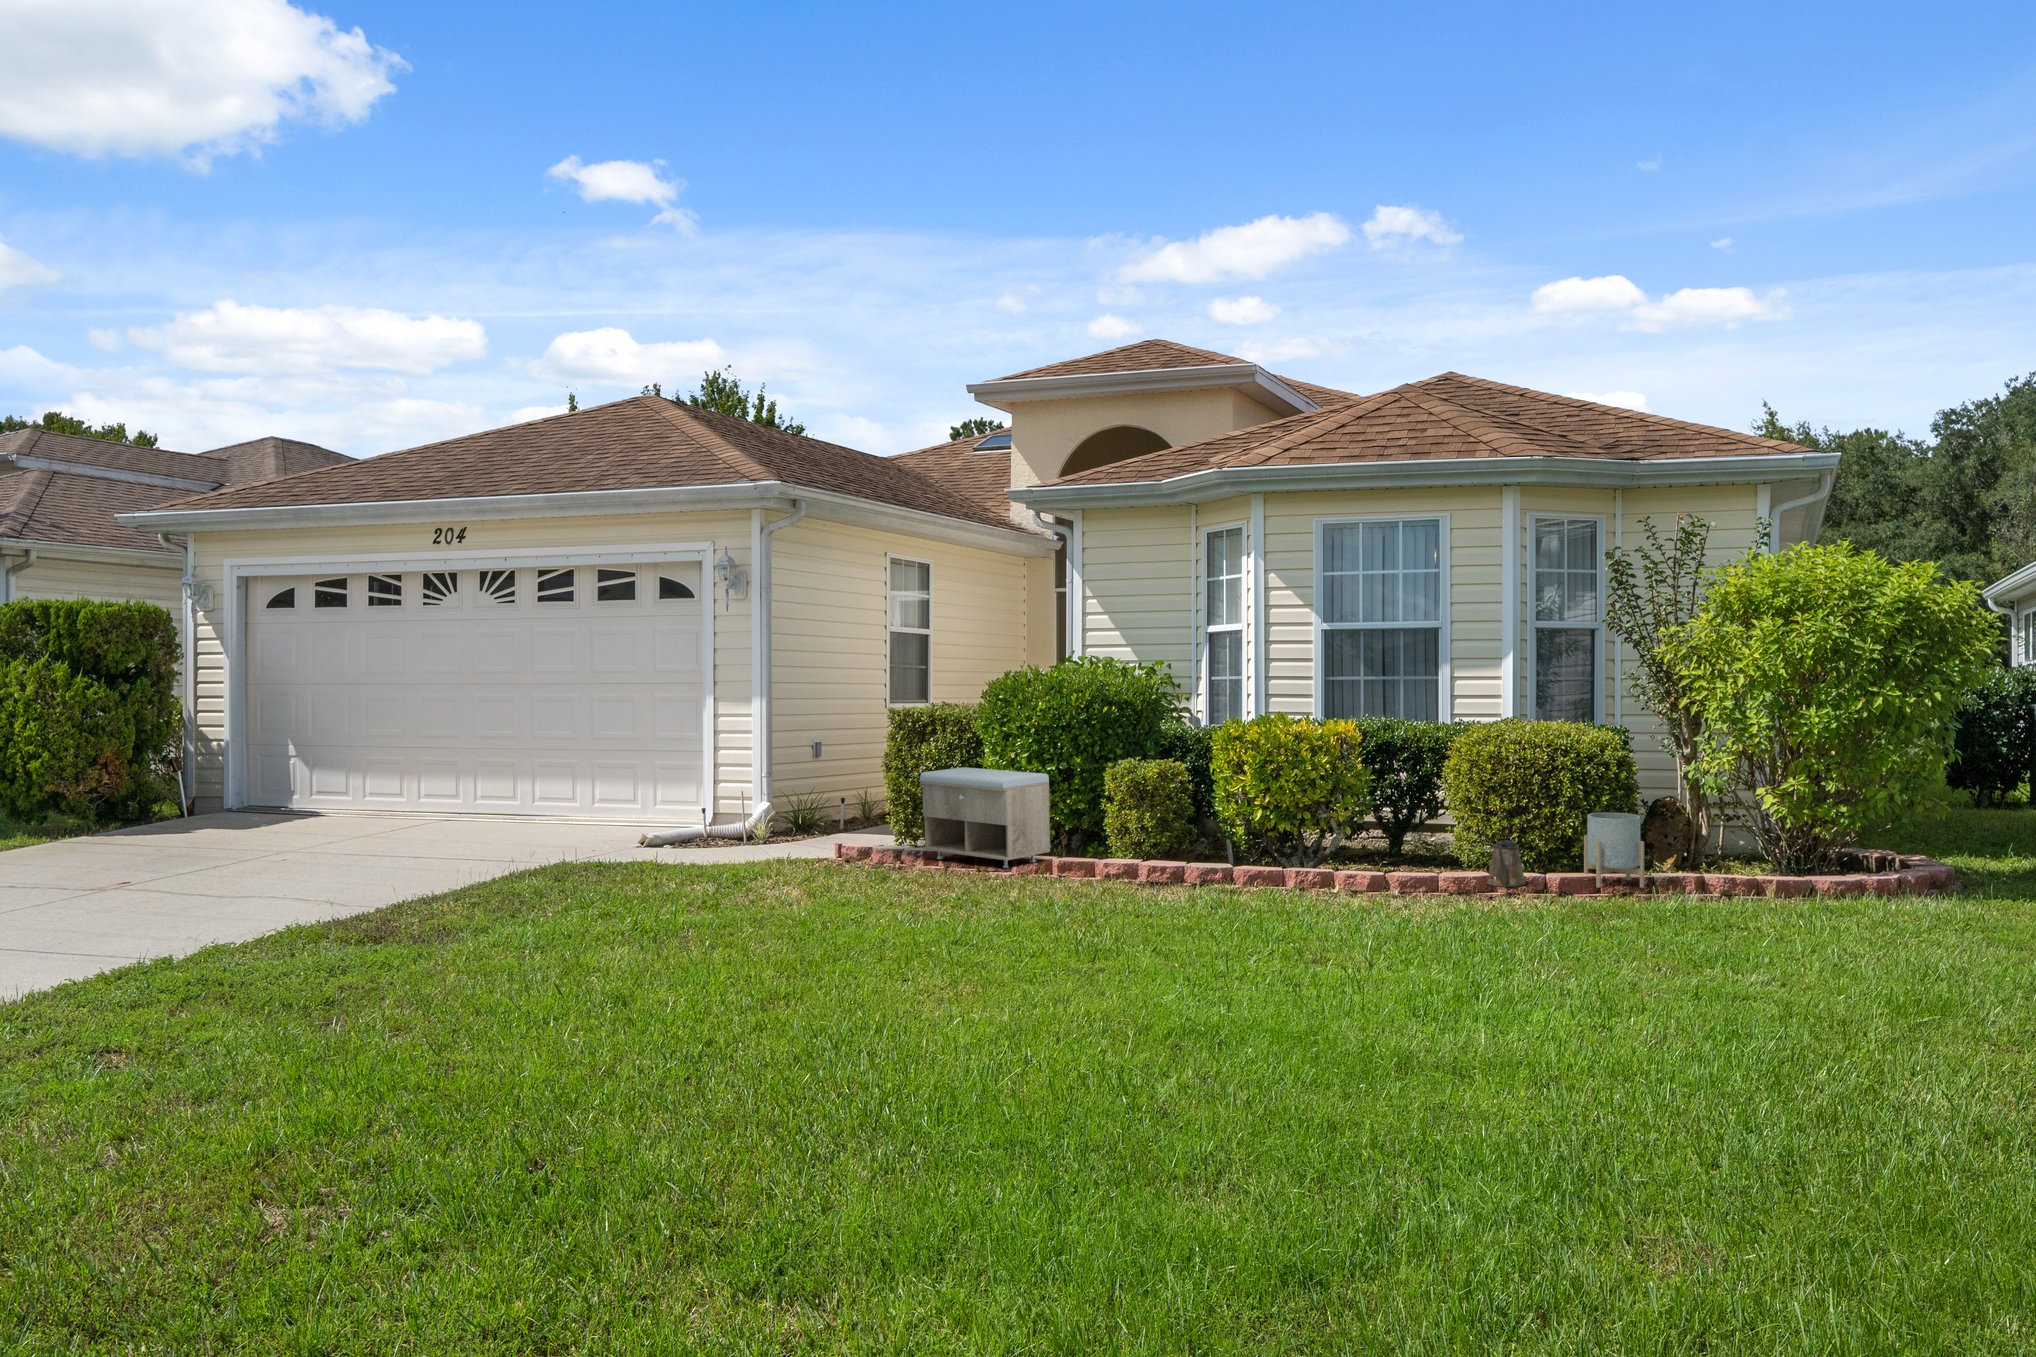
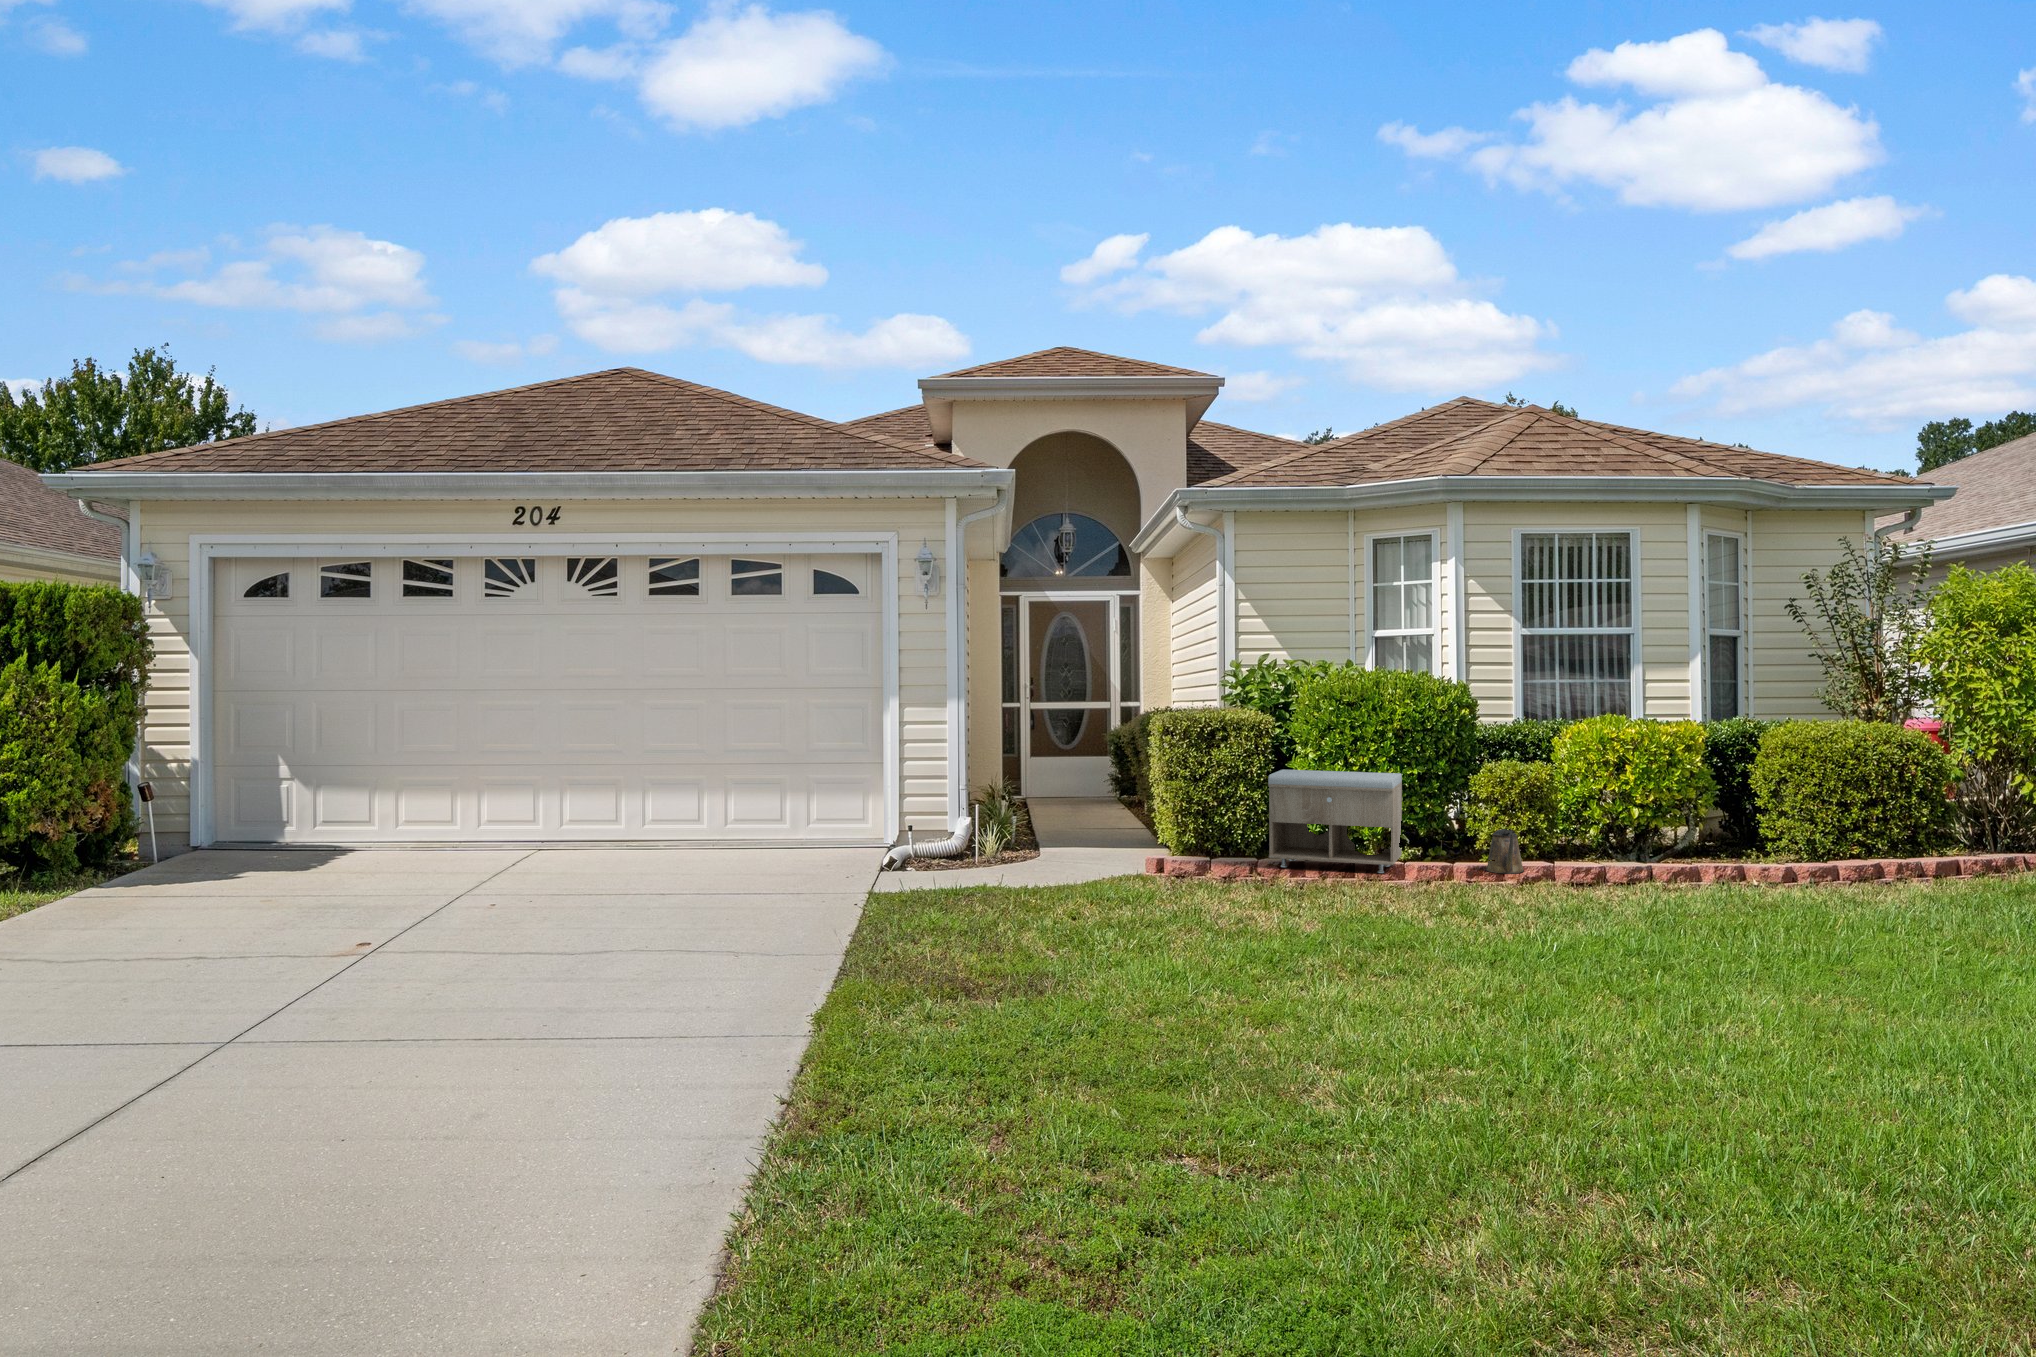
planter: present [1584,812,1644,888] -> none [1929,798,2002,868]
watering can: present [1487,840,1526,887] -> present [1486,829,1524,874]

